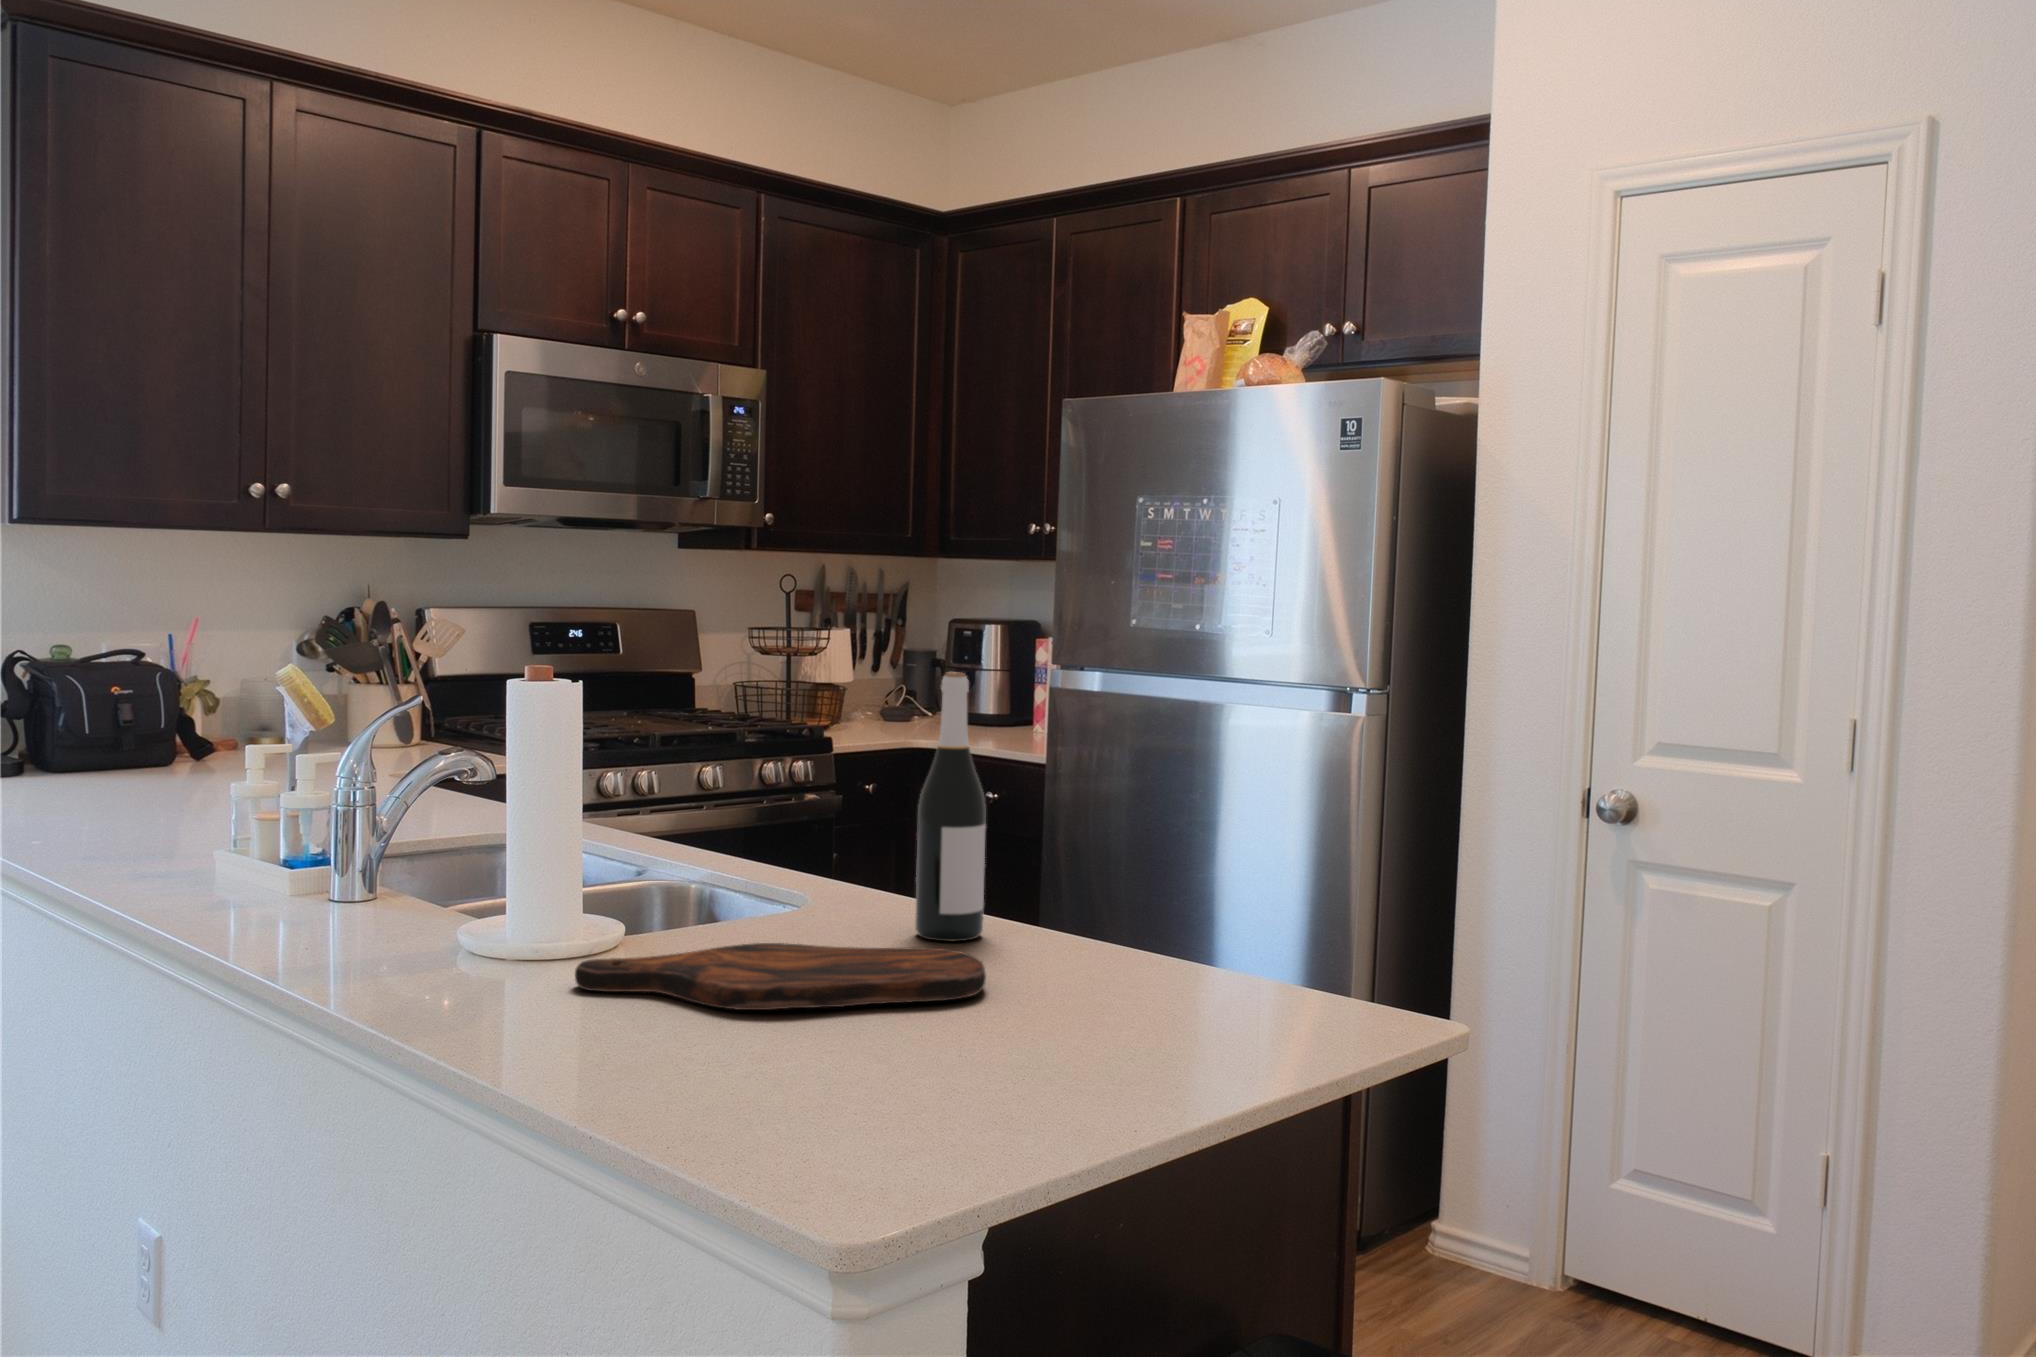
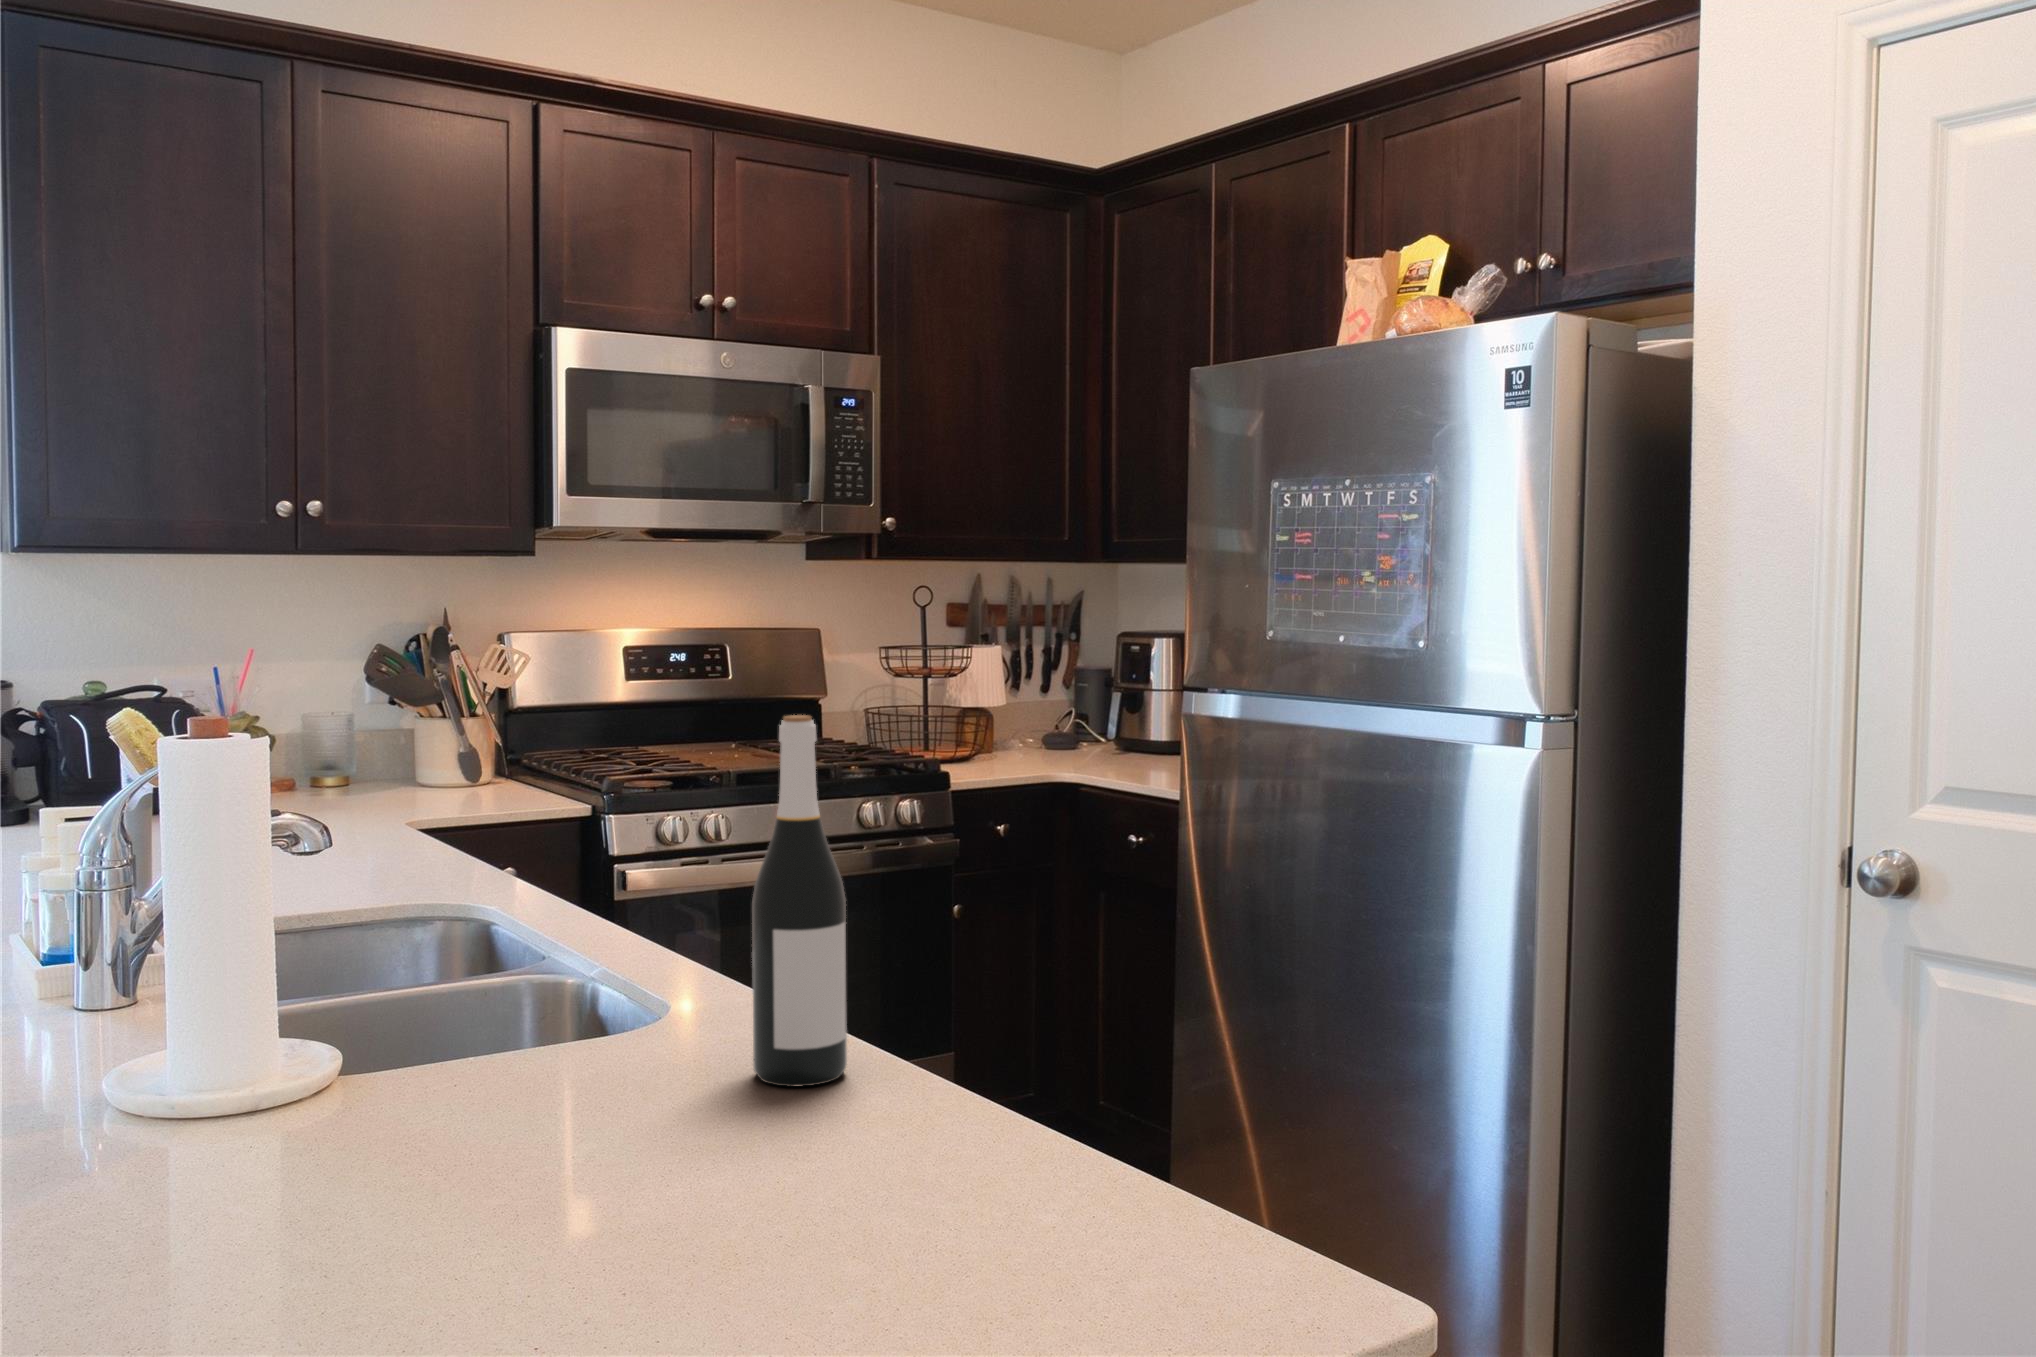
cutting board: present [575,943,986,1010] -> none [193,1097,755,1213]

